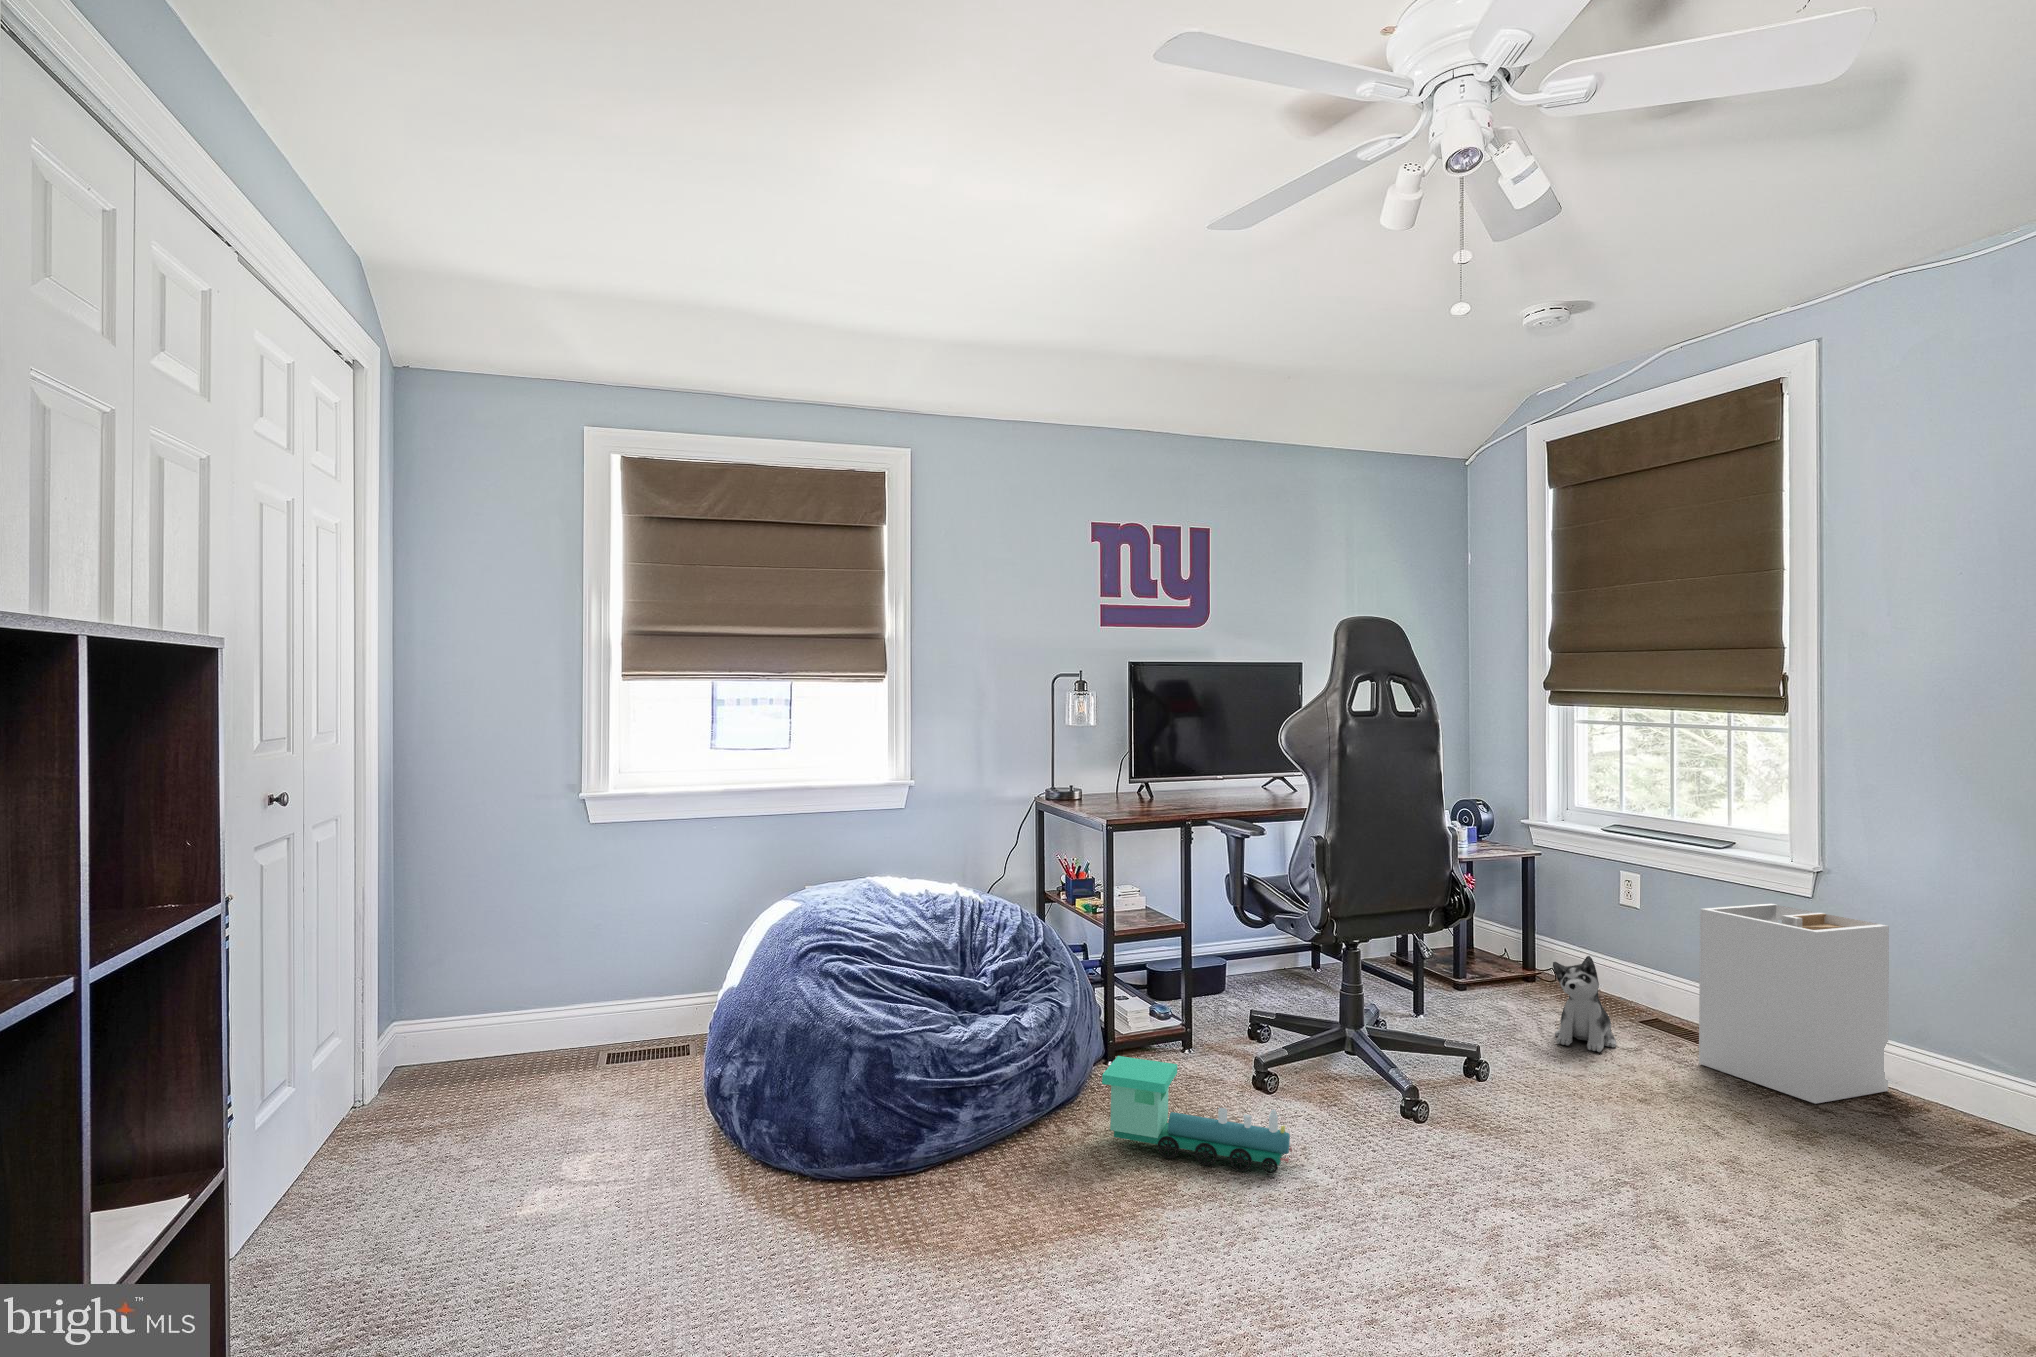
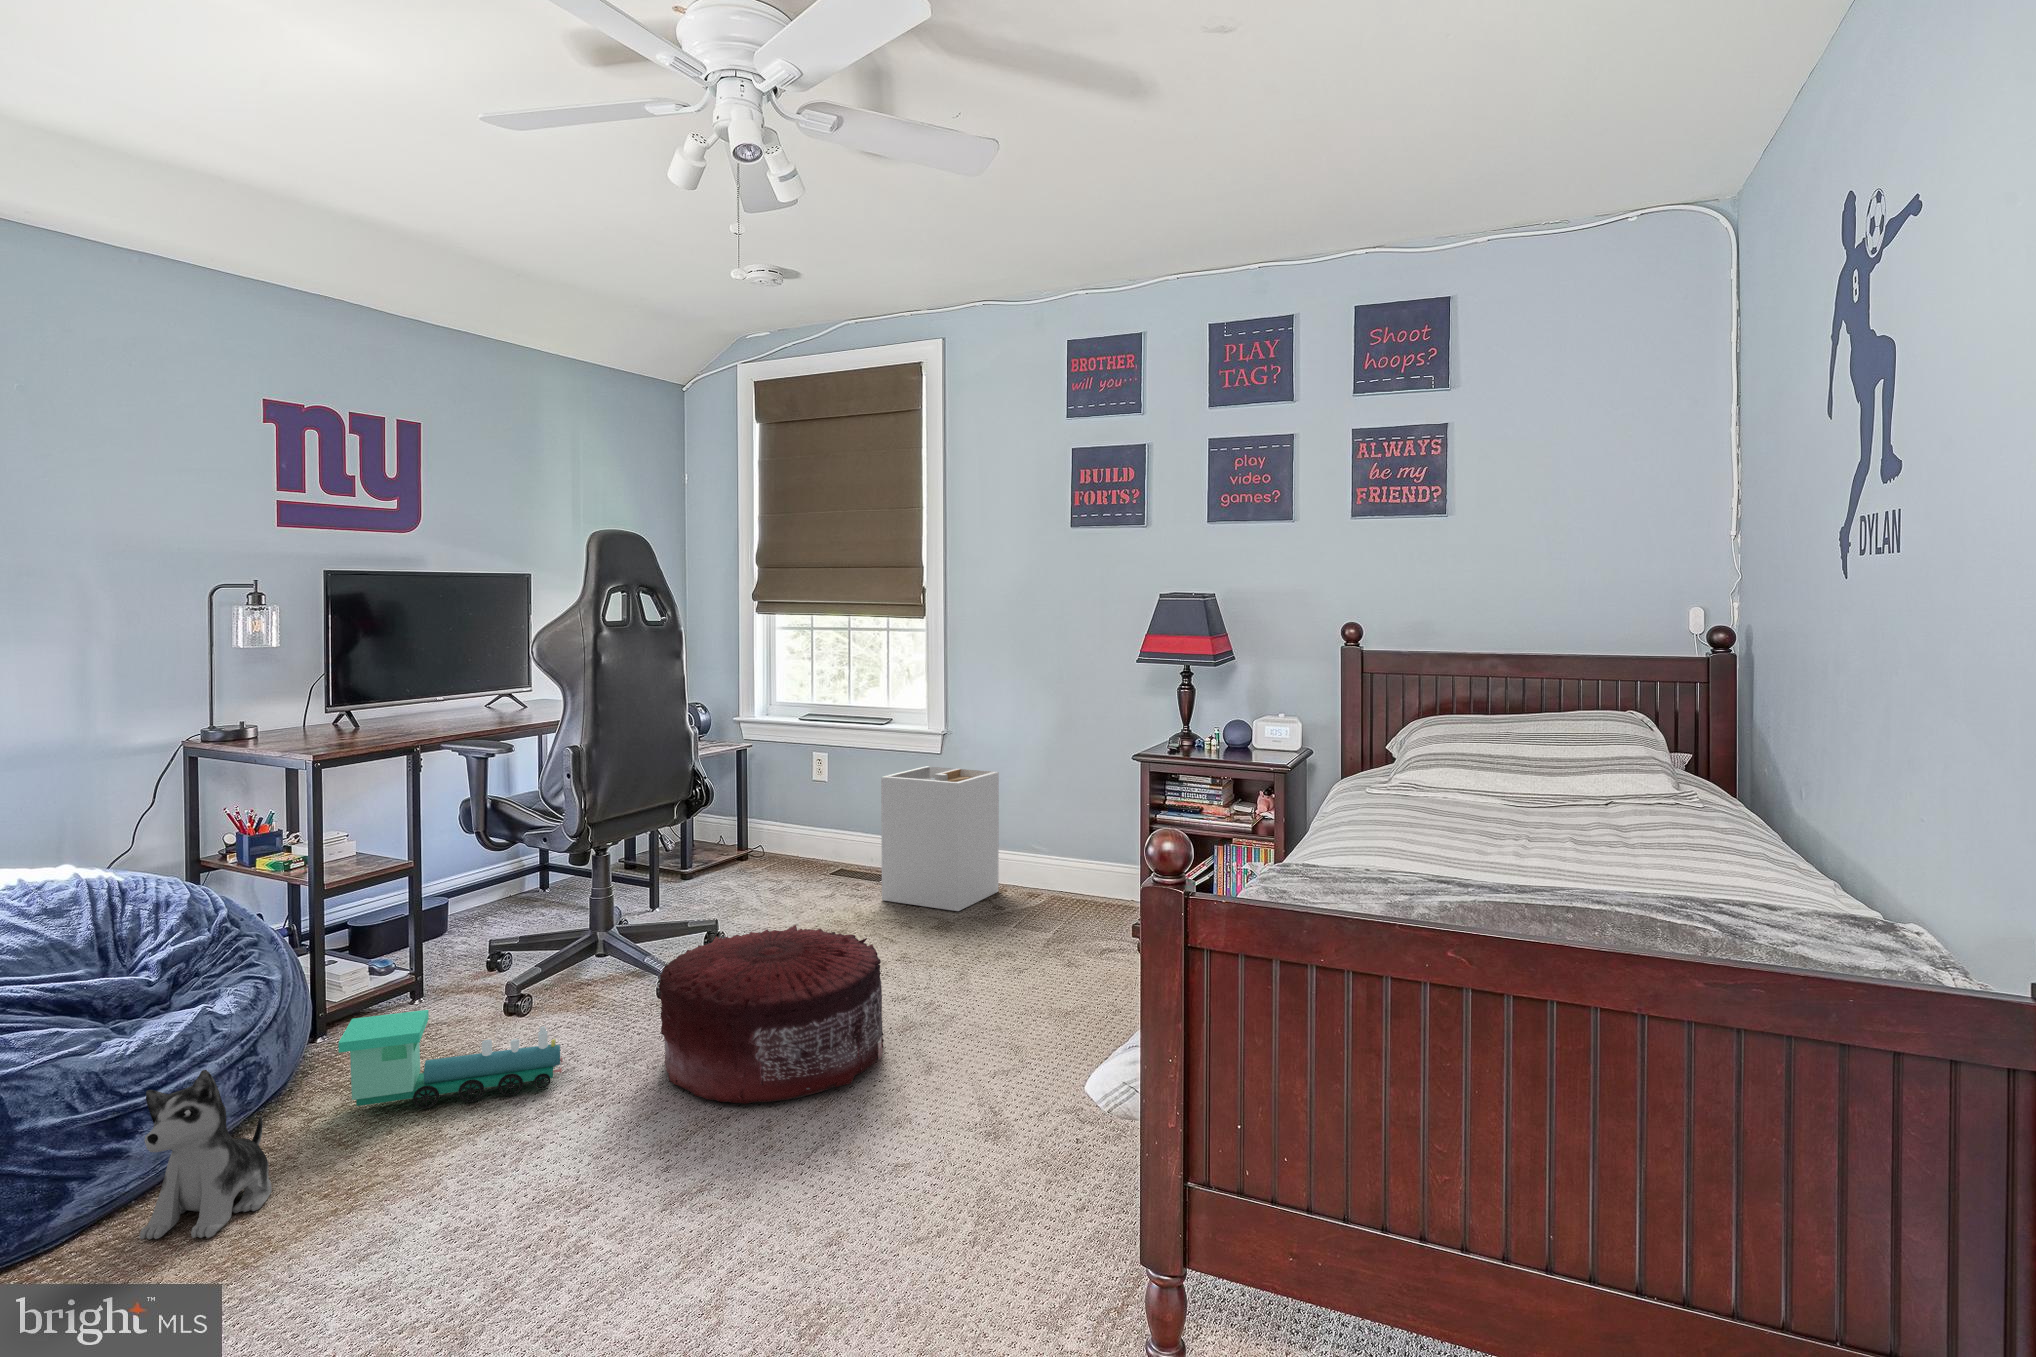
plush toy: present [1553,956,1617,1052] -> present [140,1070,272,1239]
pouf: none [1388,1060,1674,1289] -> present [658,925,884,1104]

